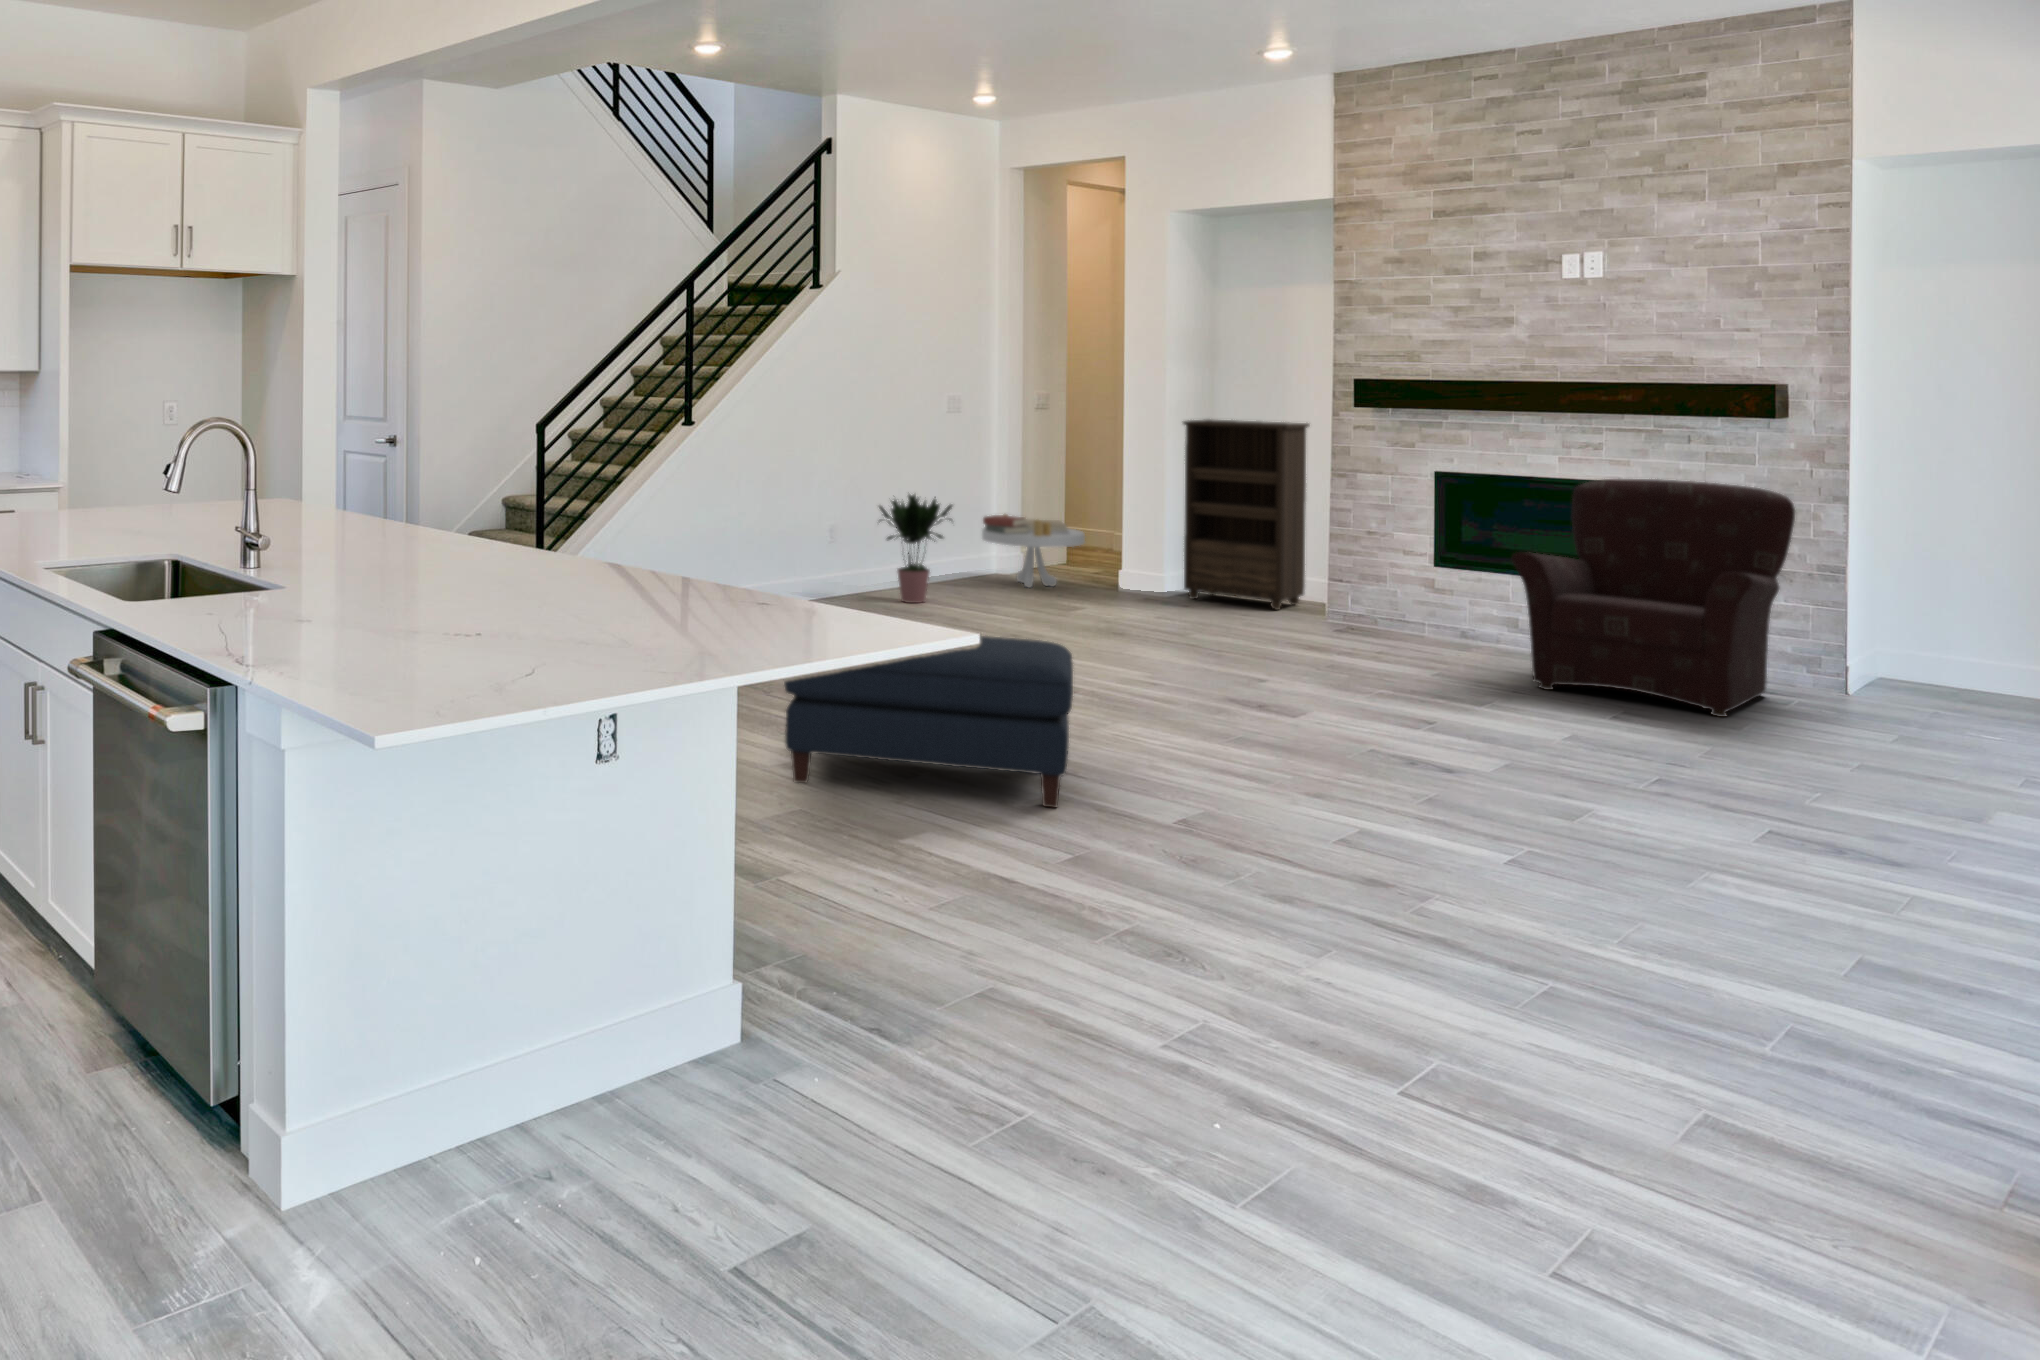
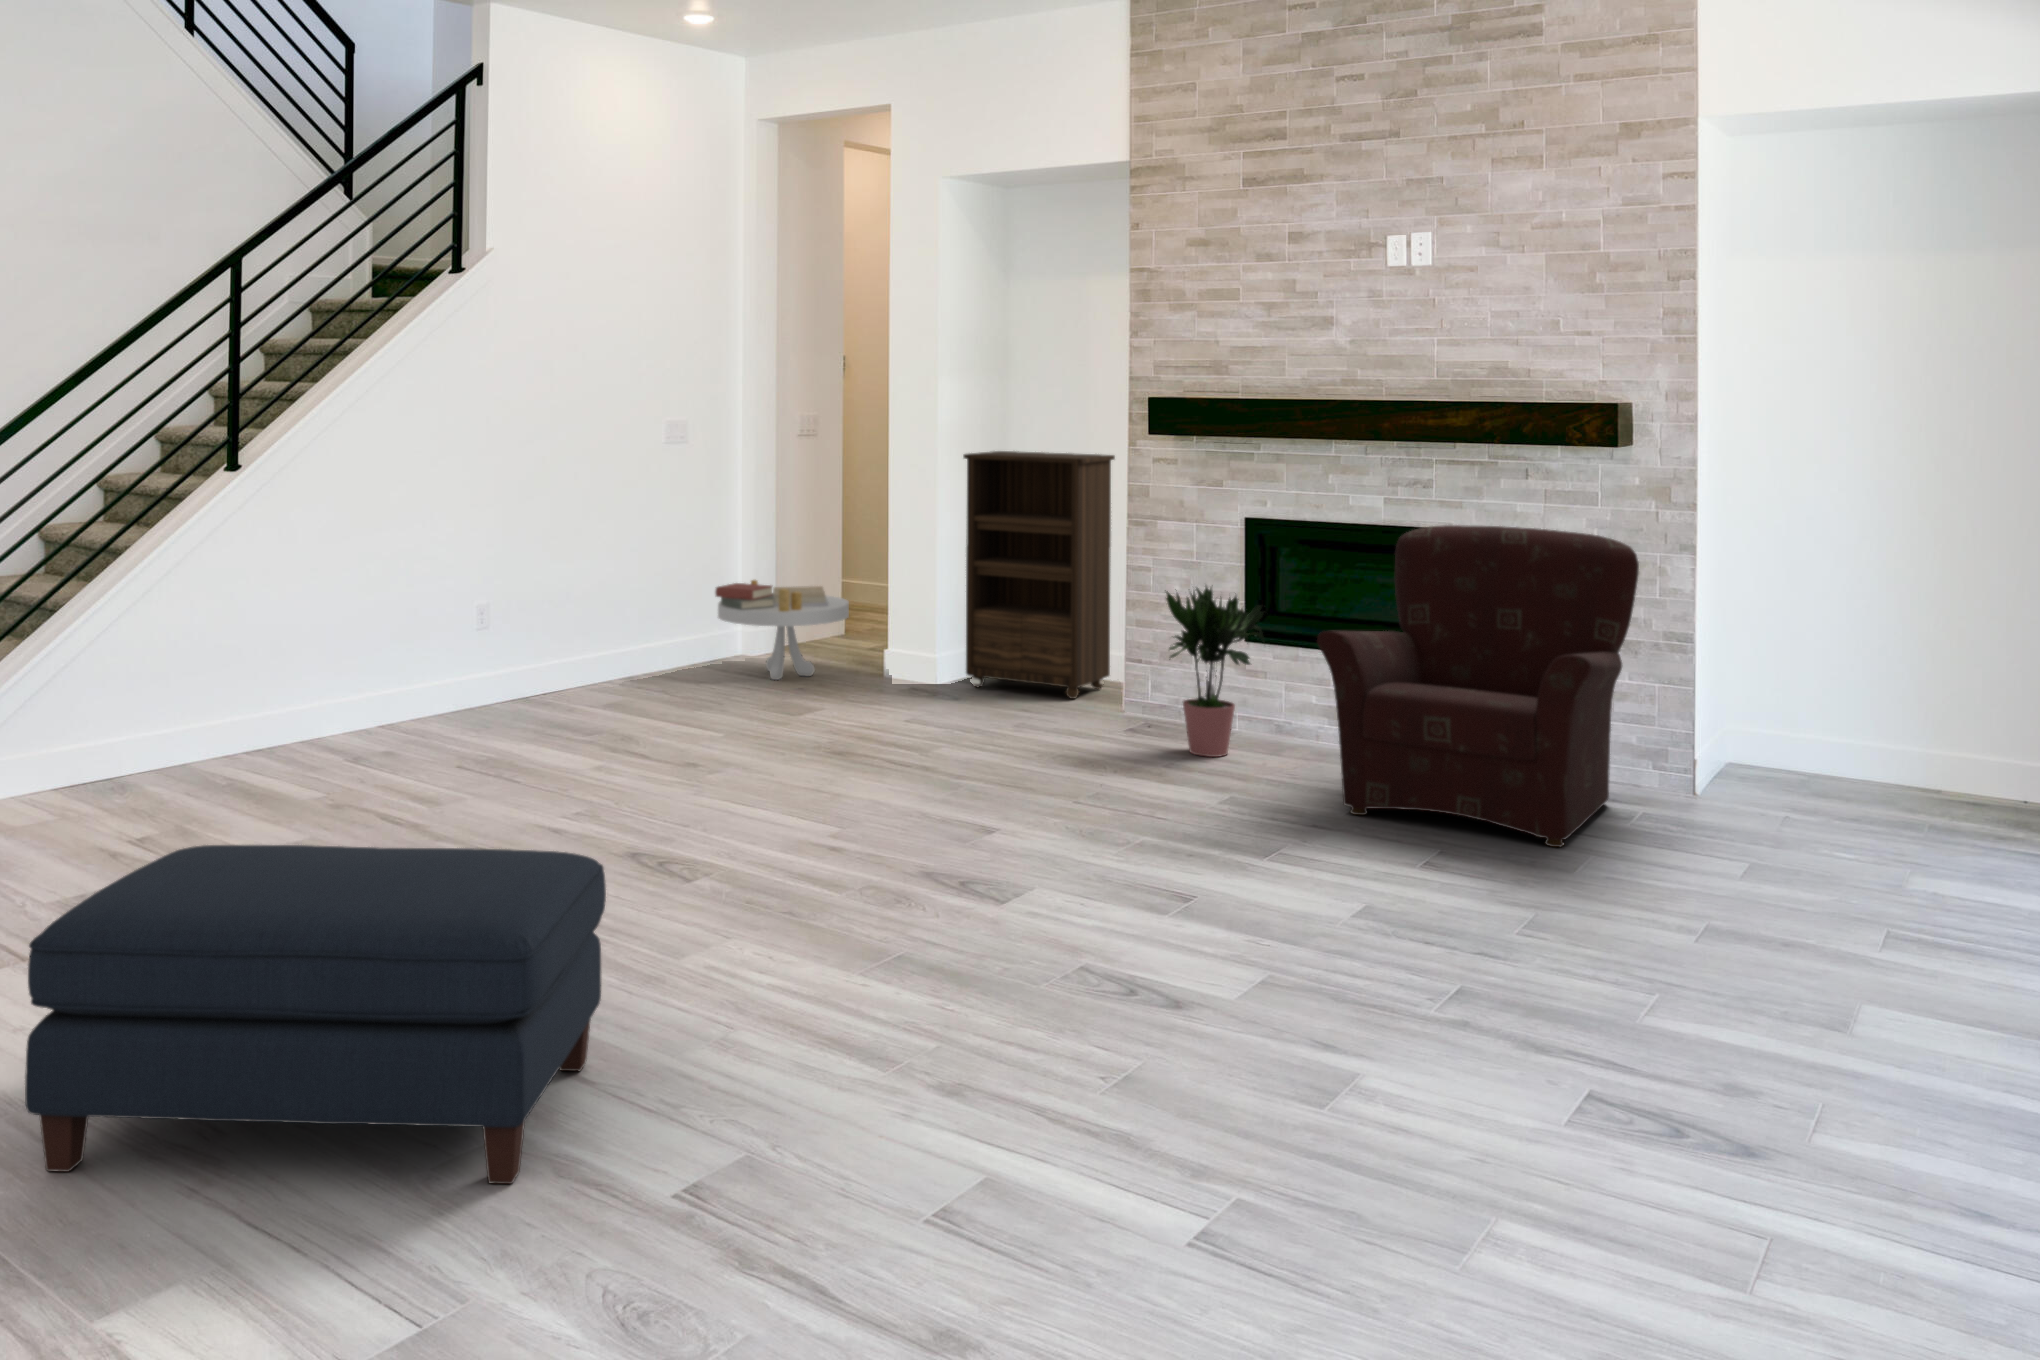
potted plant: present [879,495,952,603] -> present [1166,586,1264,757]

